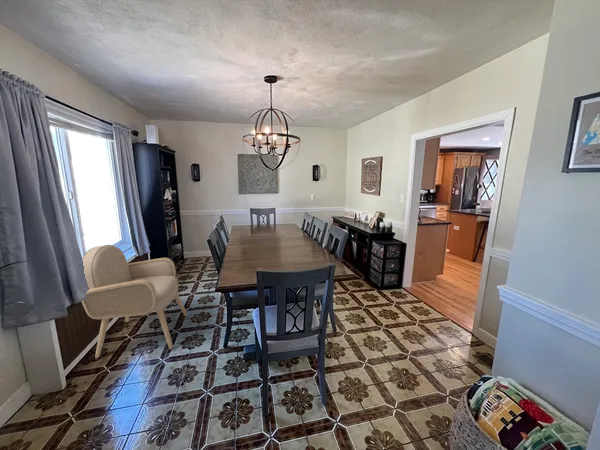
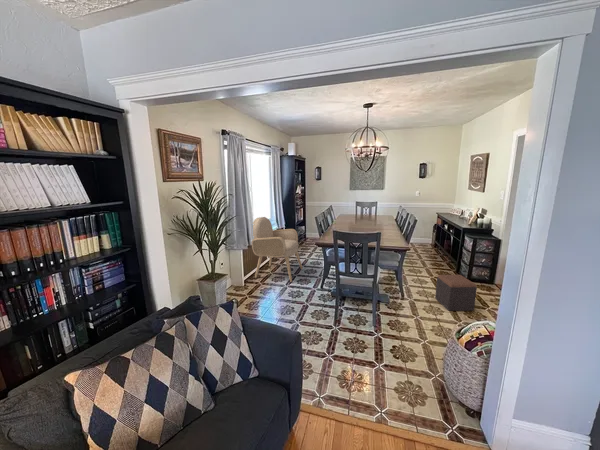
footstool: none [366,290,409,338] -> present [435,275,477,311]

